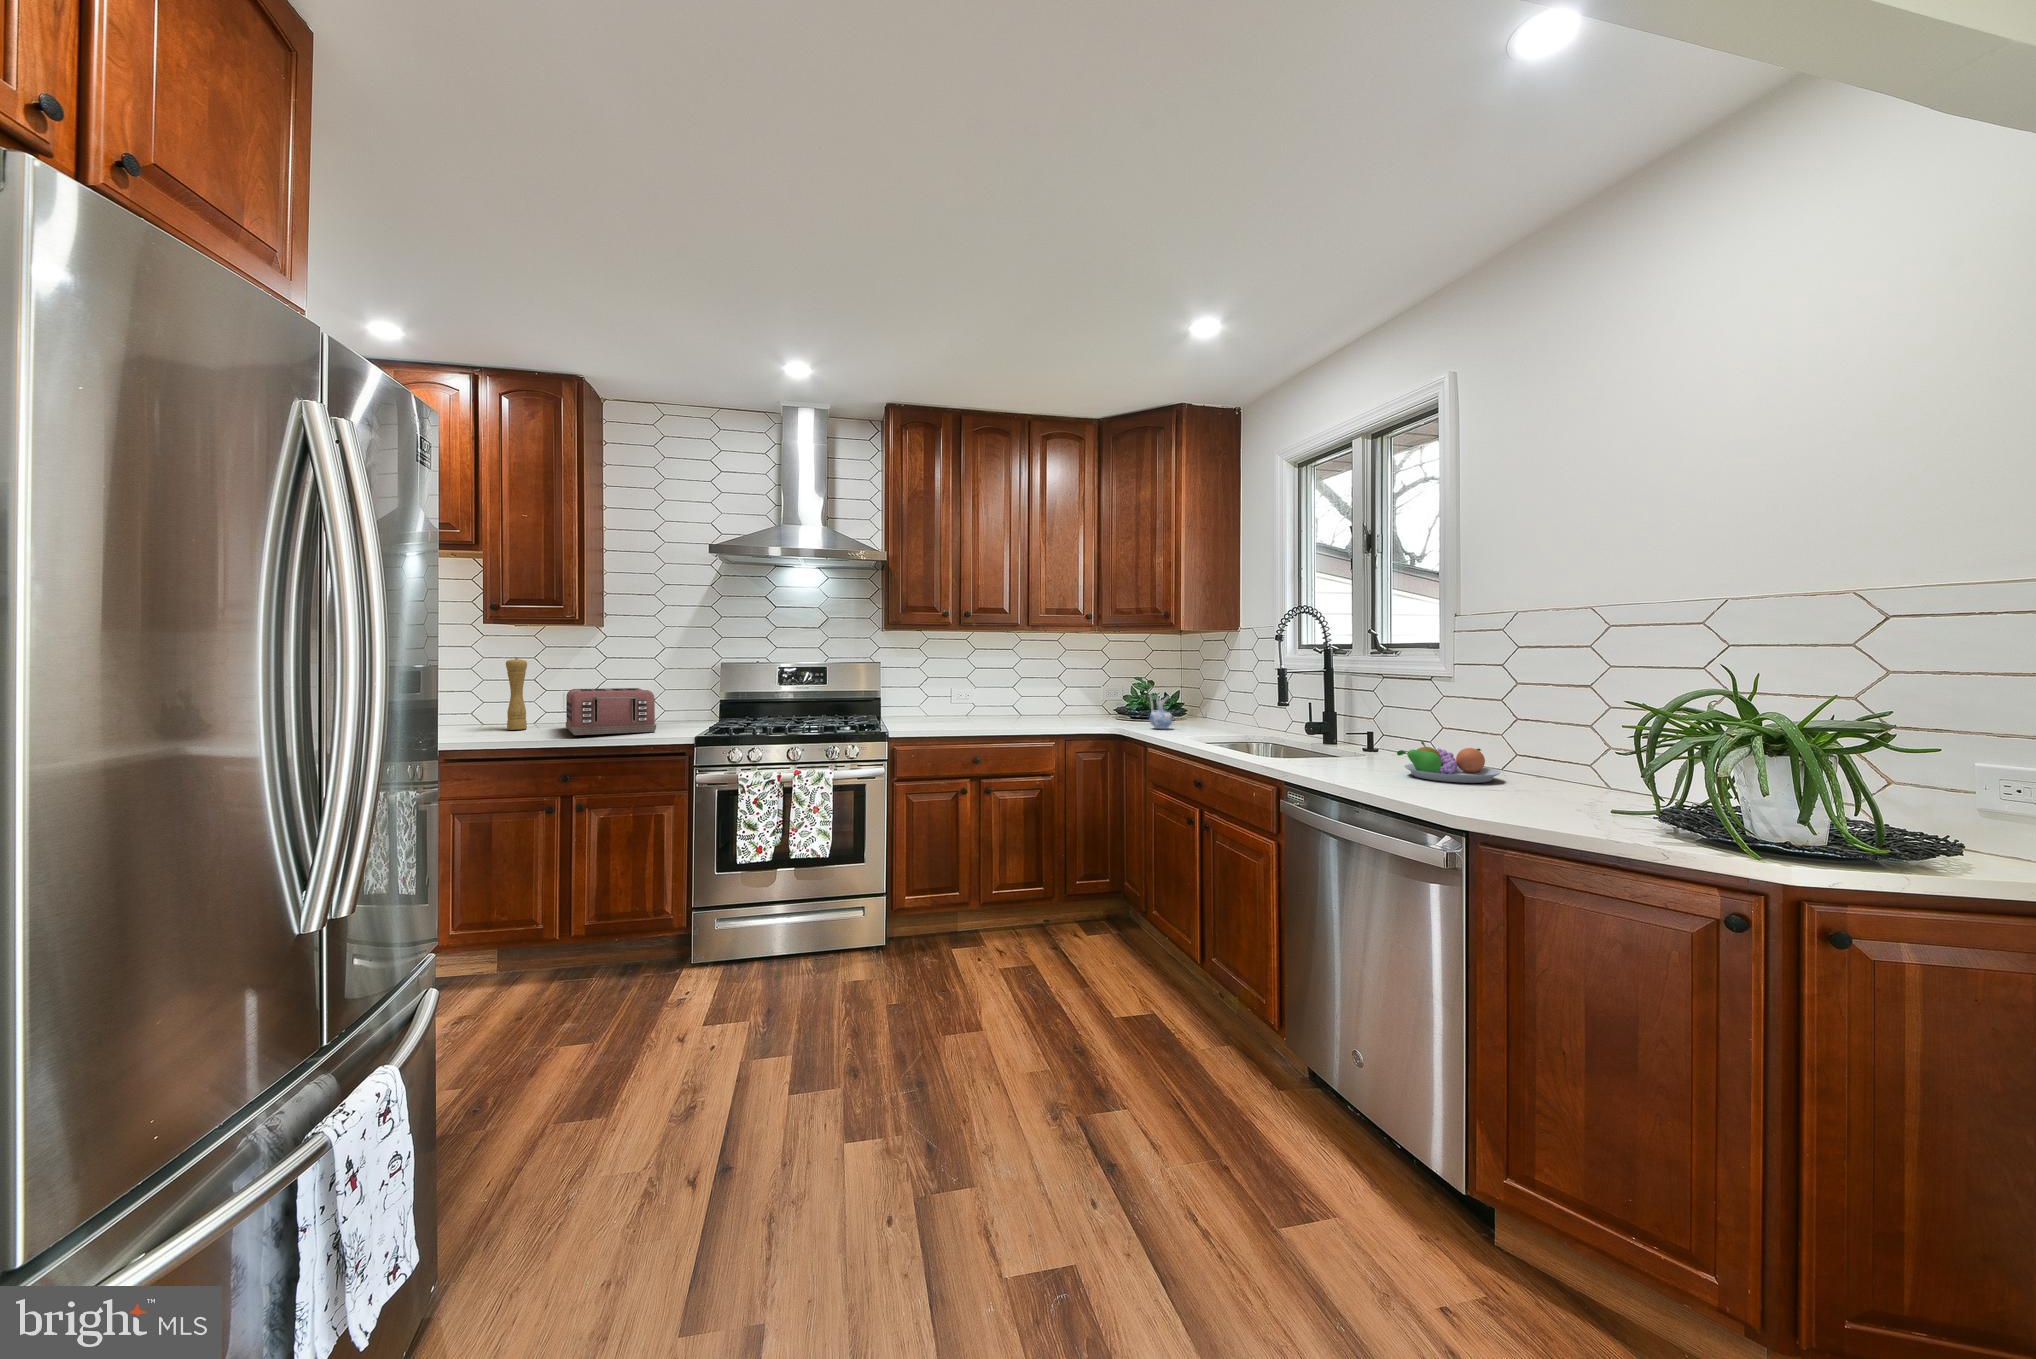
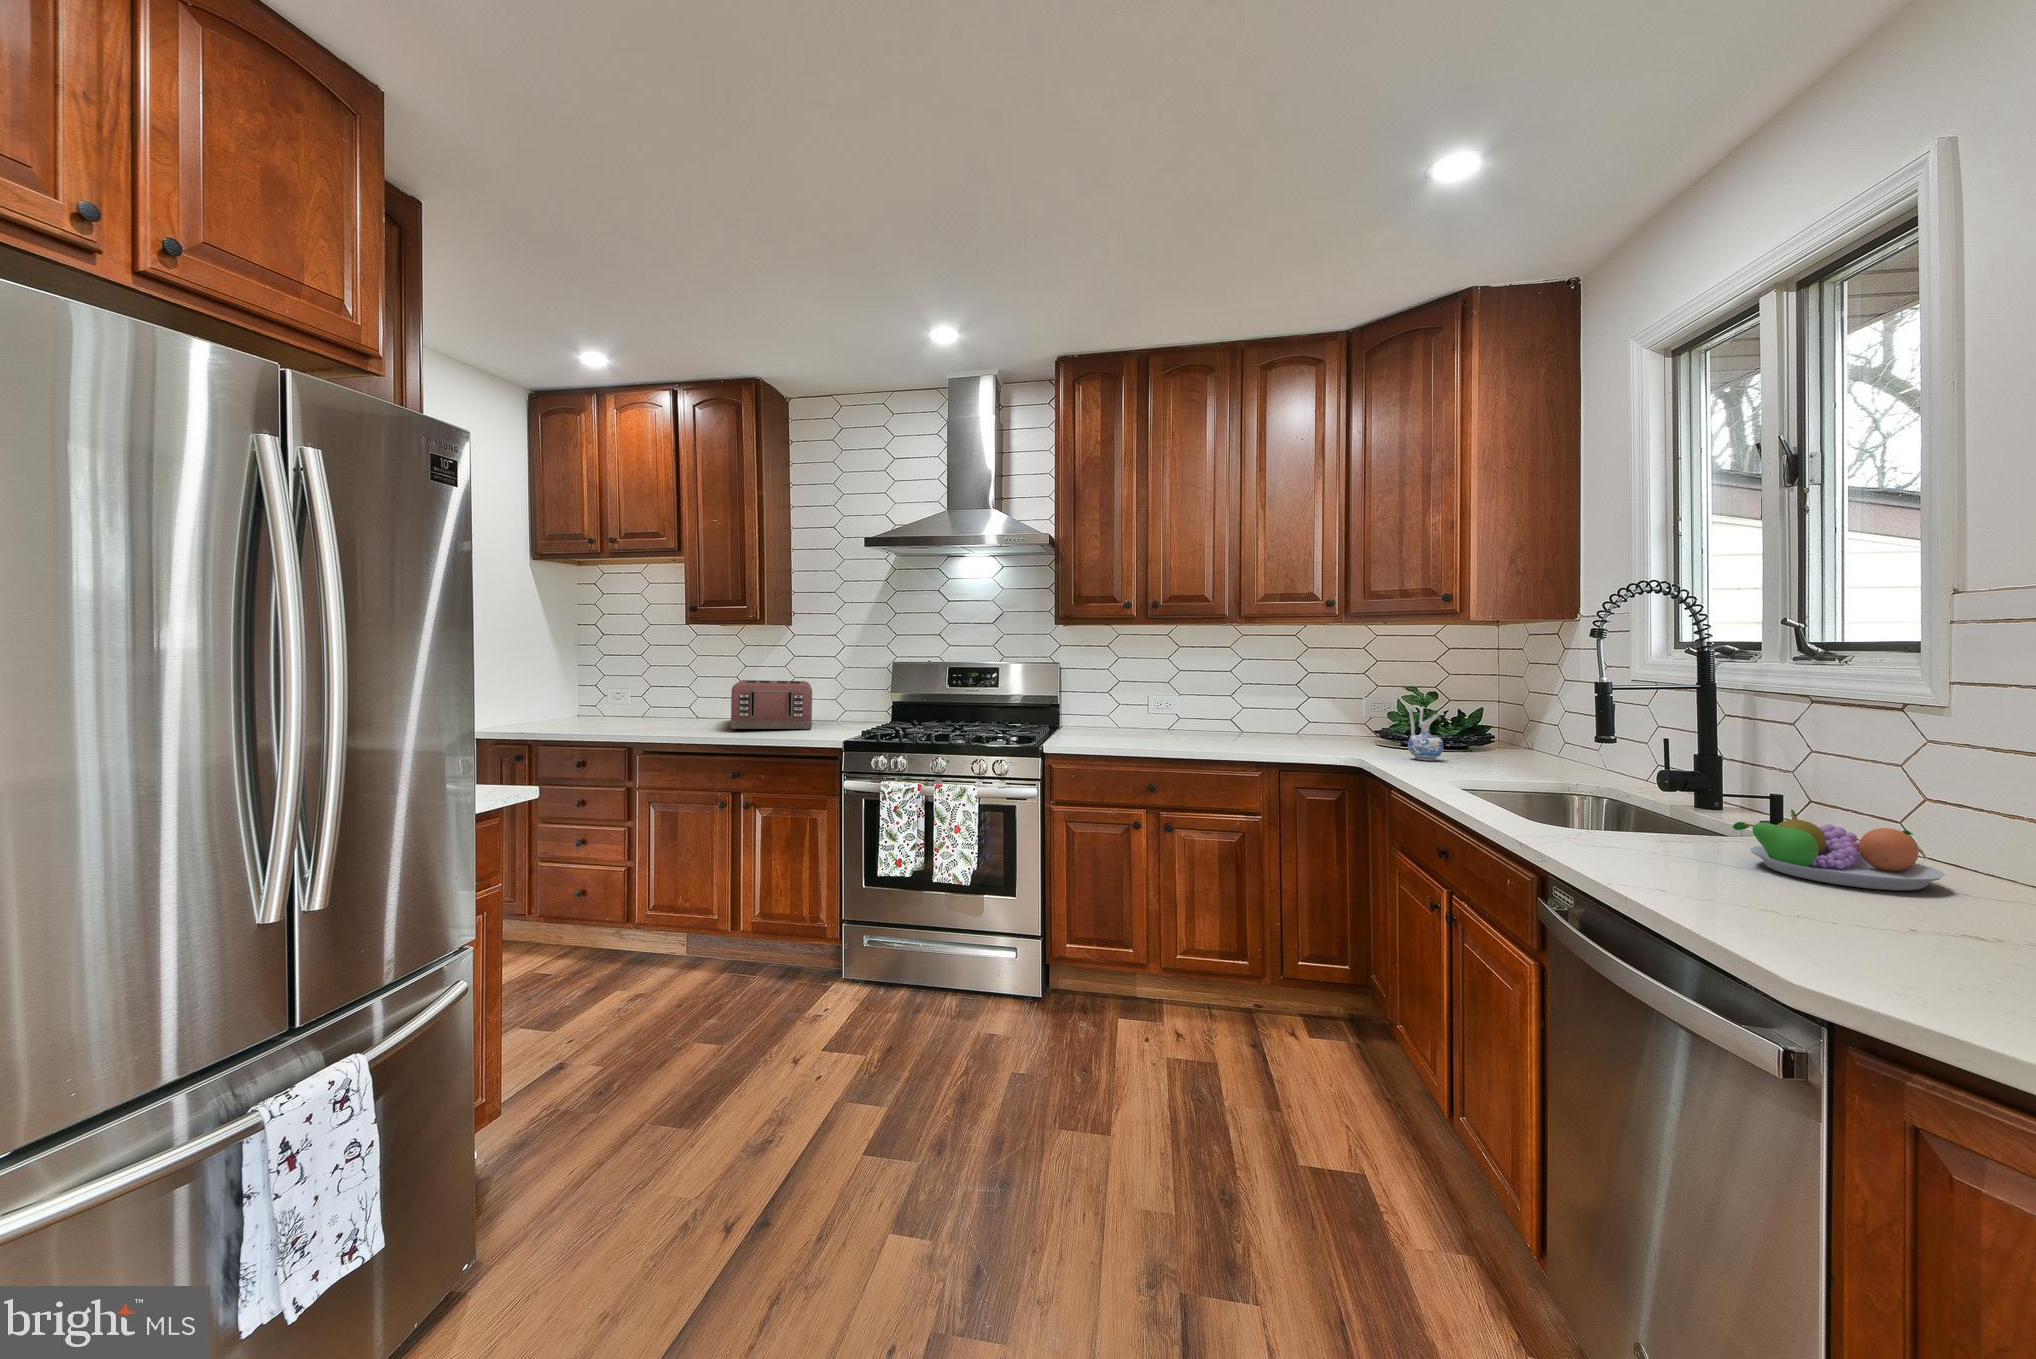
pepper mill: present [506,658,527,730] -> none [685,647,705,720]

